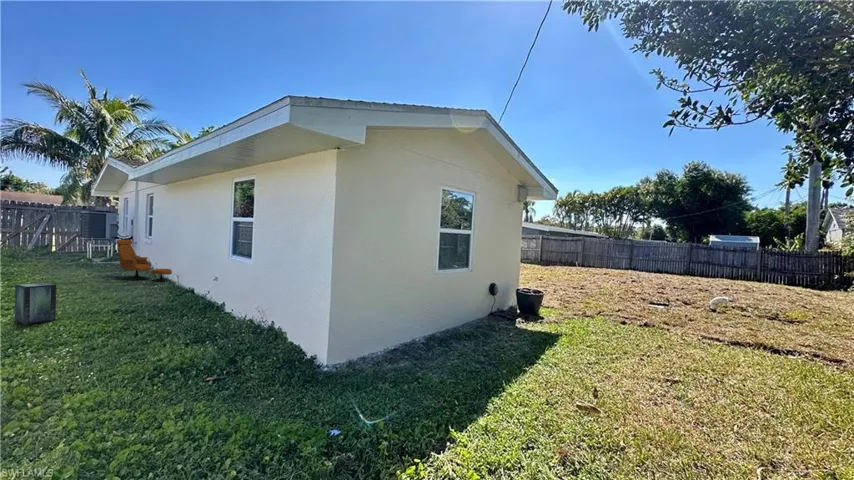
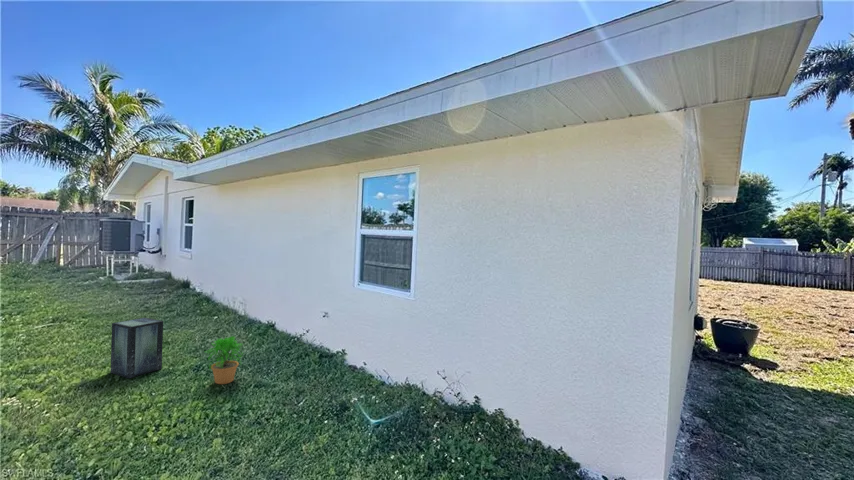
lounge chair: present [117,240,172,282] -> none [173,254,237,305]
potted plant: none [76,295,112,330] -> present [208,336,241,384]

